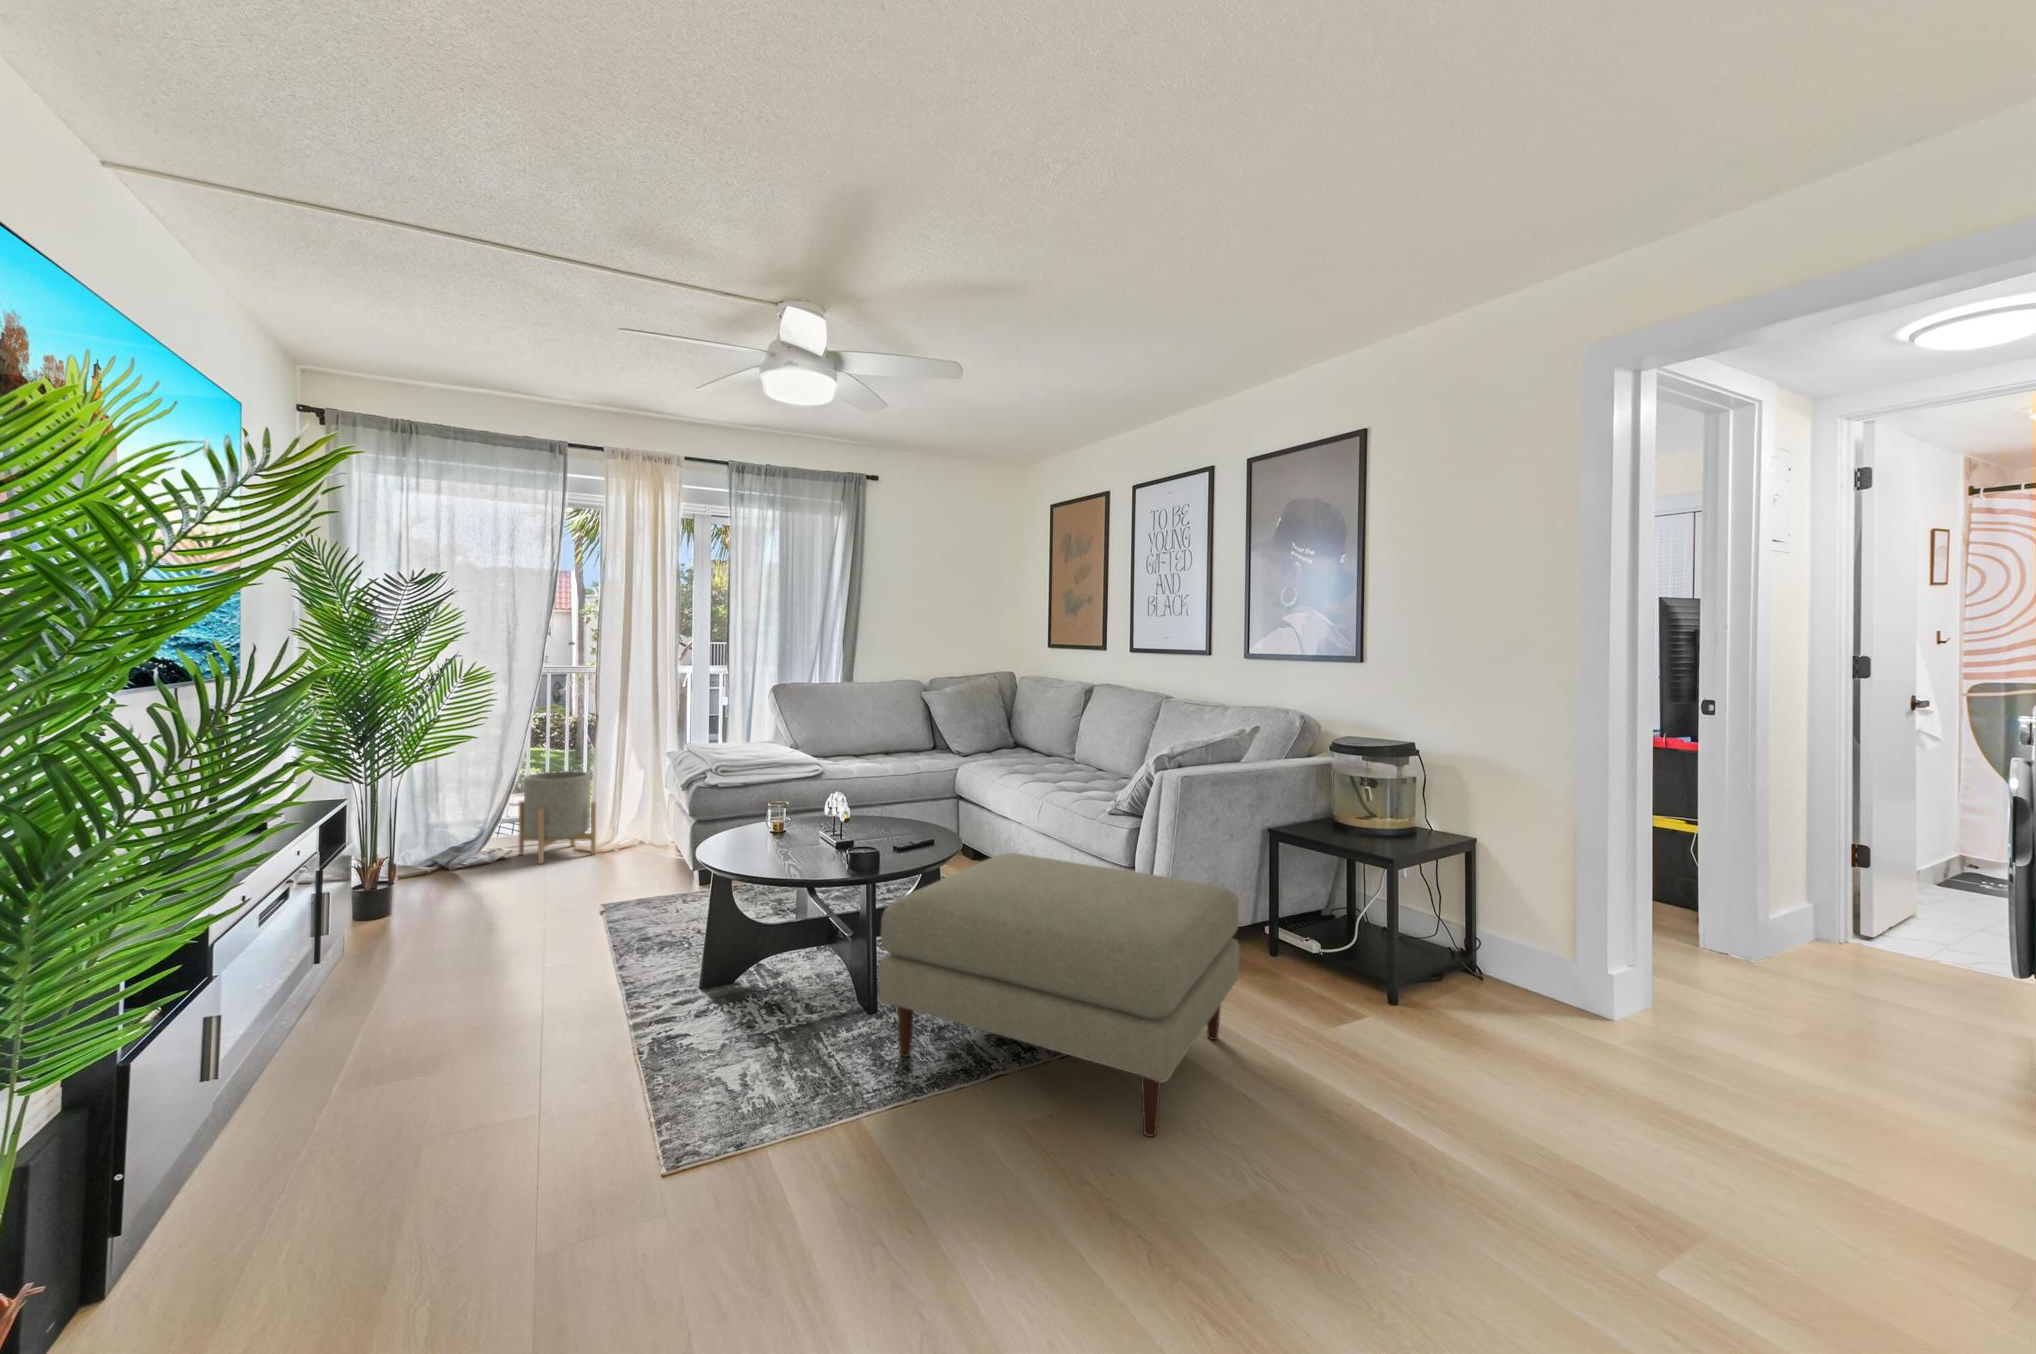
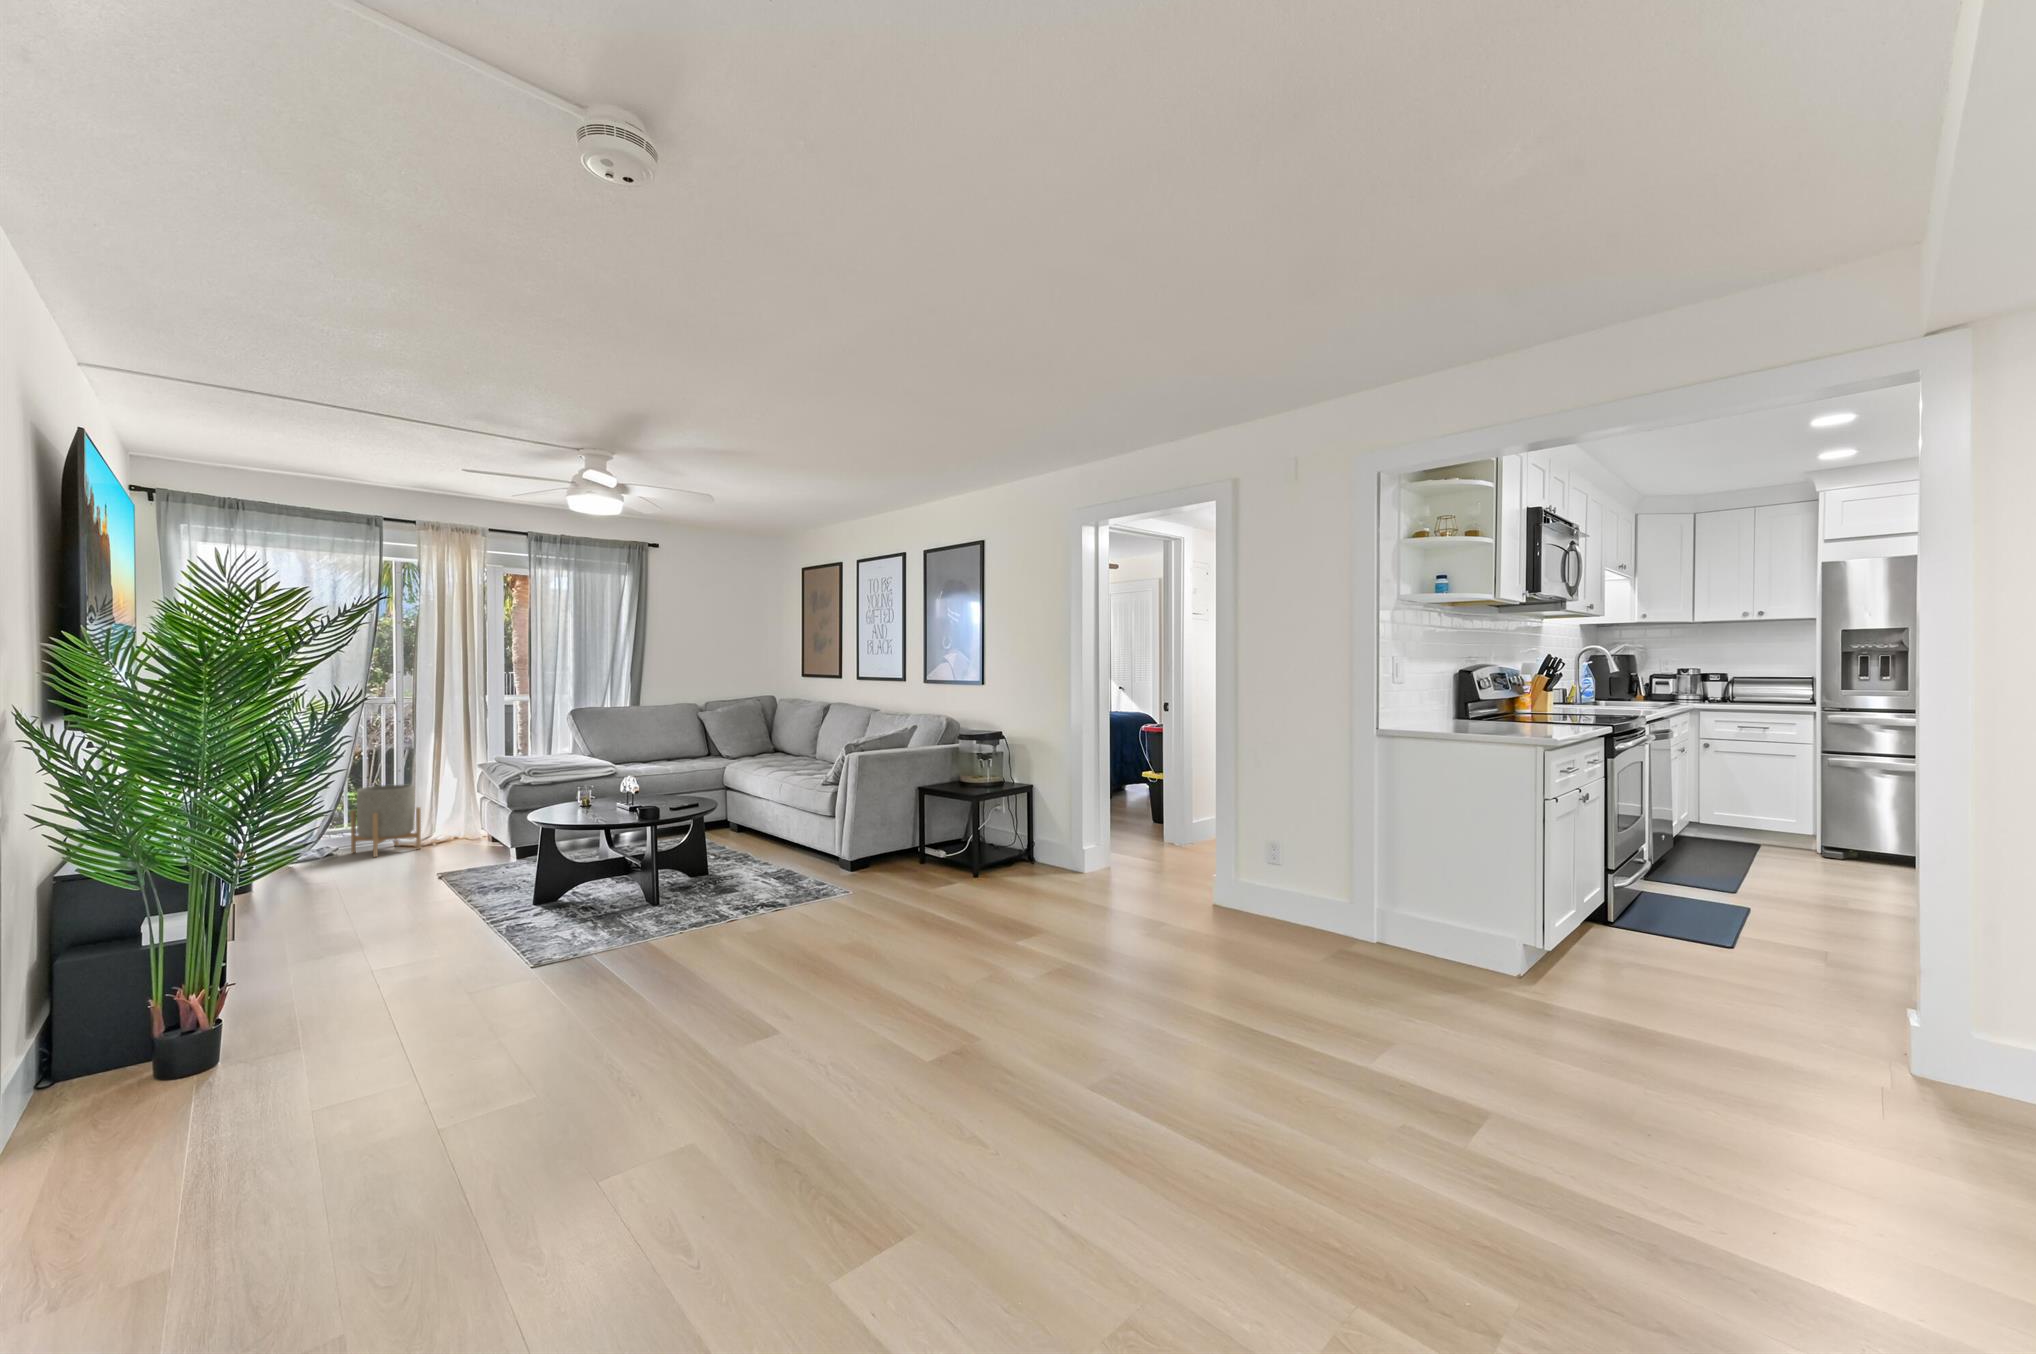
ottoman: present [879,853,1240,1137] -> none [657,807,873,929]

